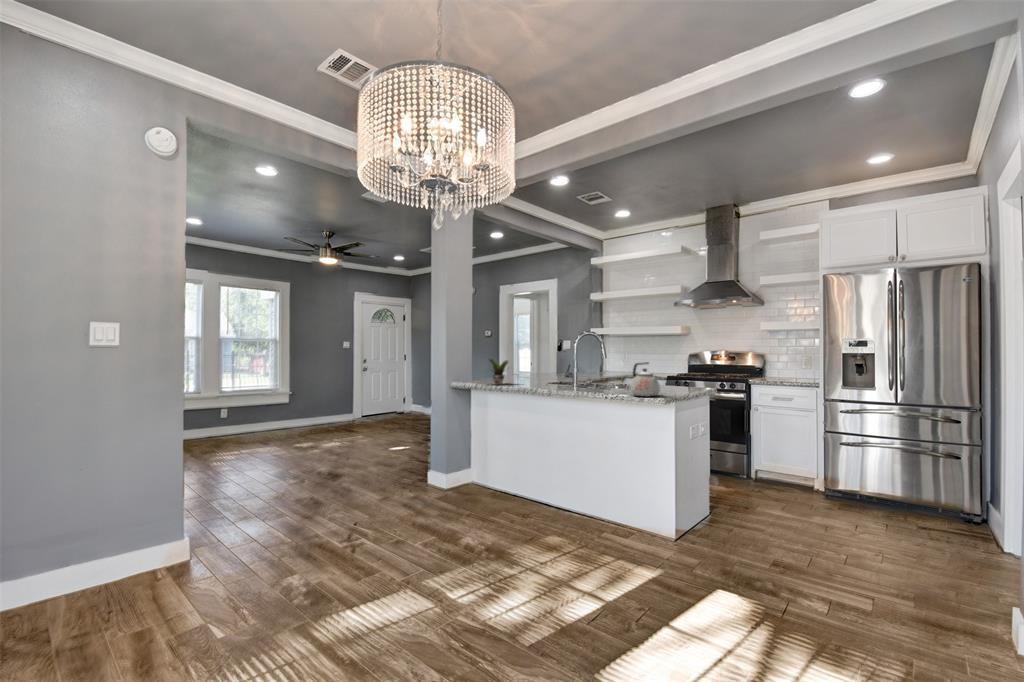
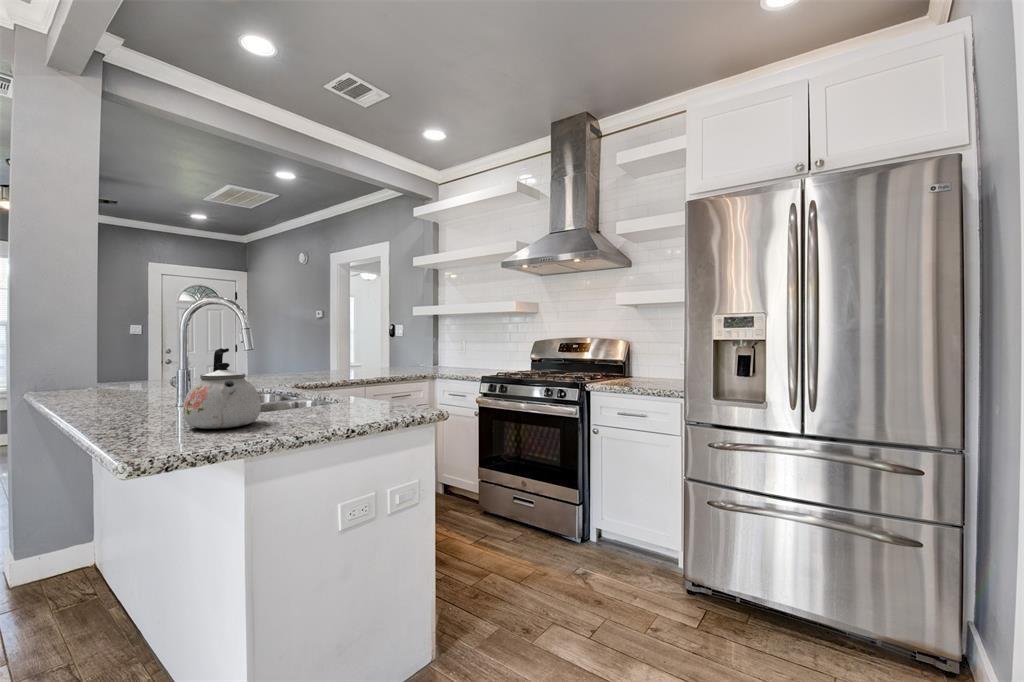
potted plant: present [489,359,508,385] -> none [86,343,154,391]

